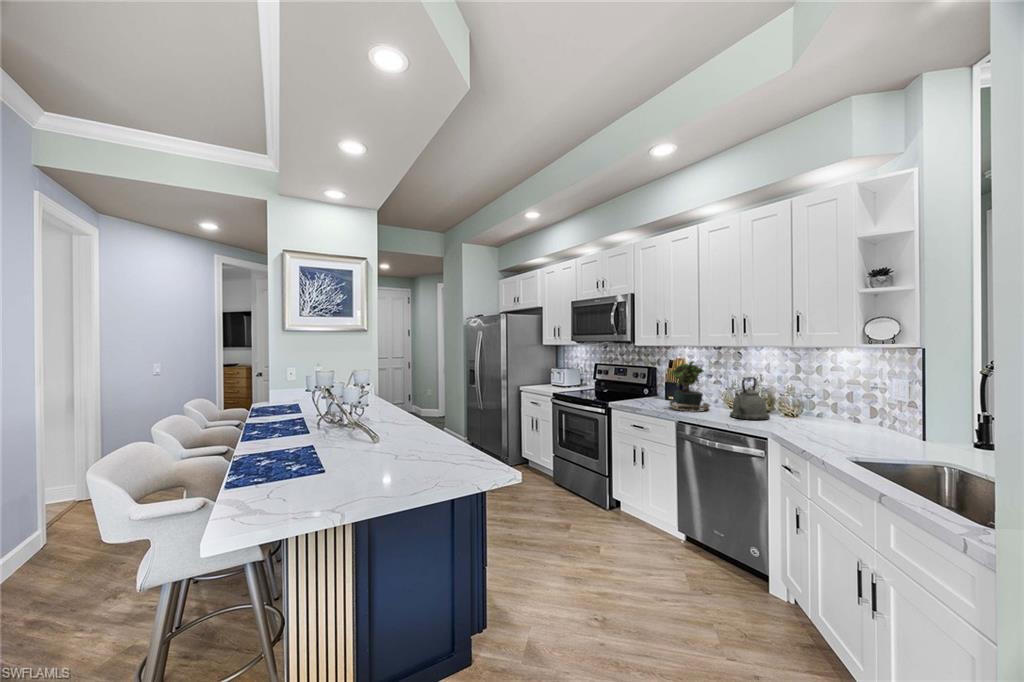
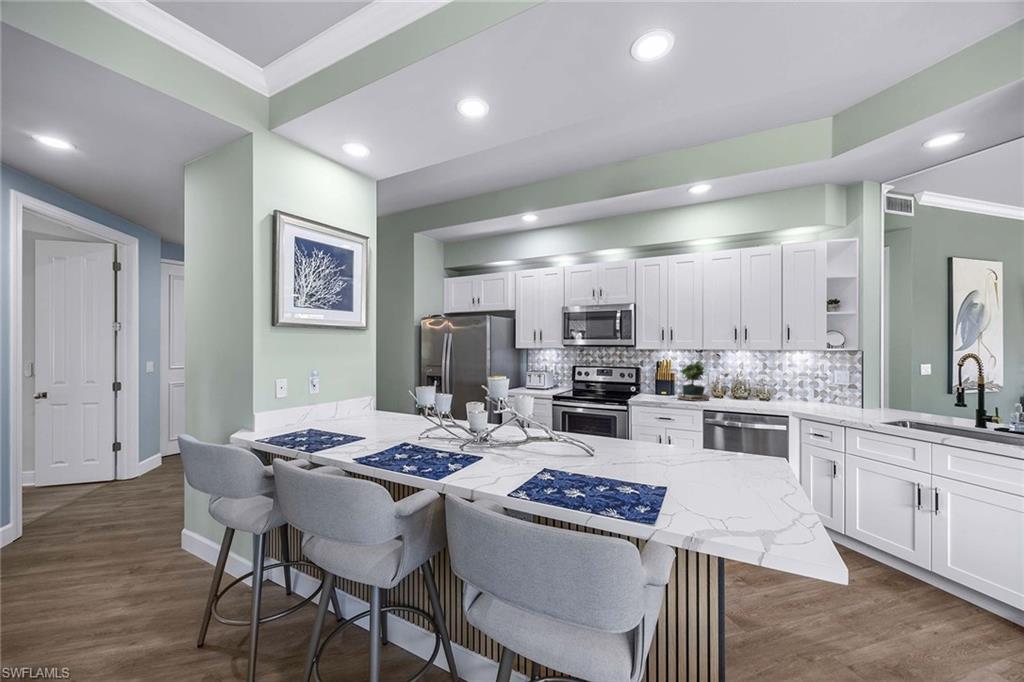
kettle: present [730,377,770,420] -> none [731,373,760,403]

